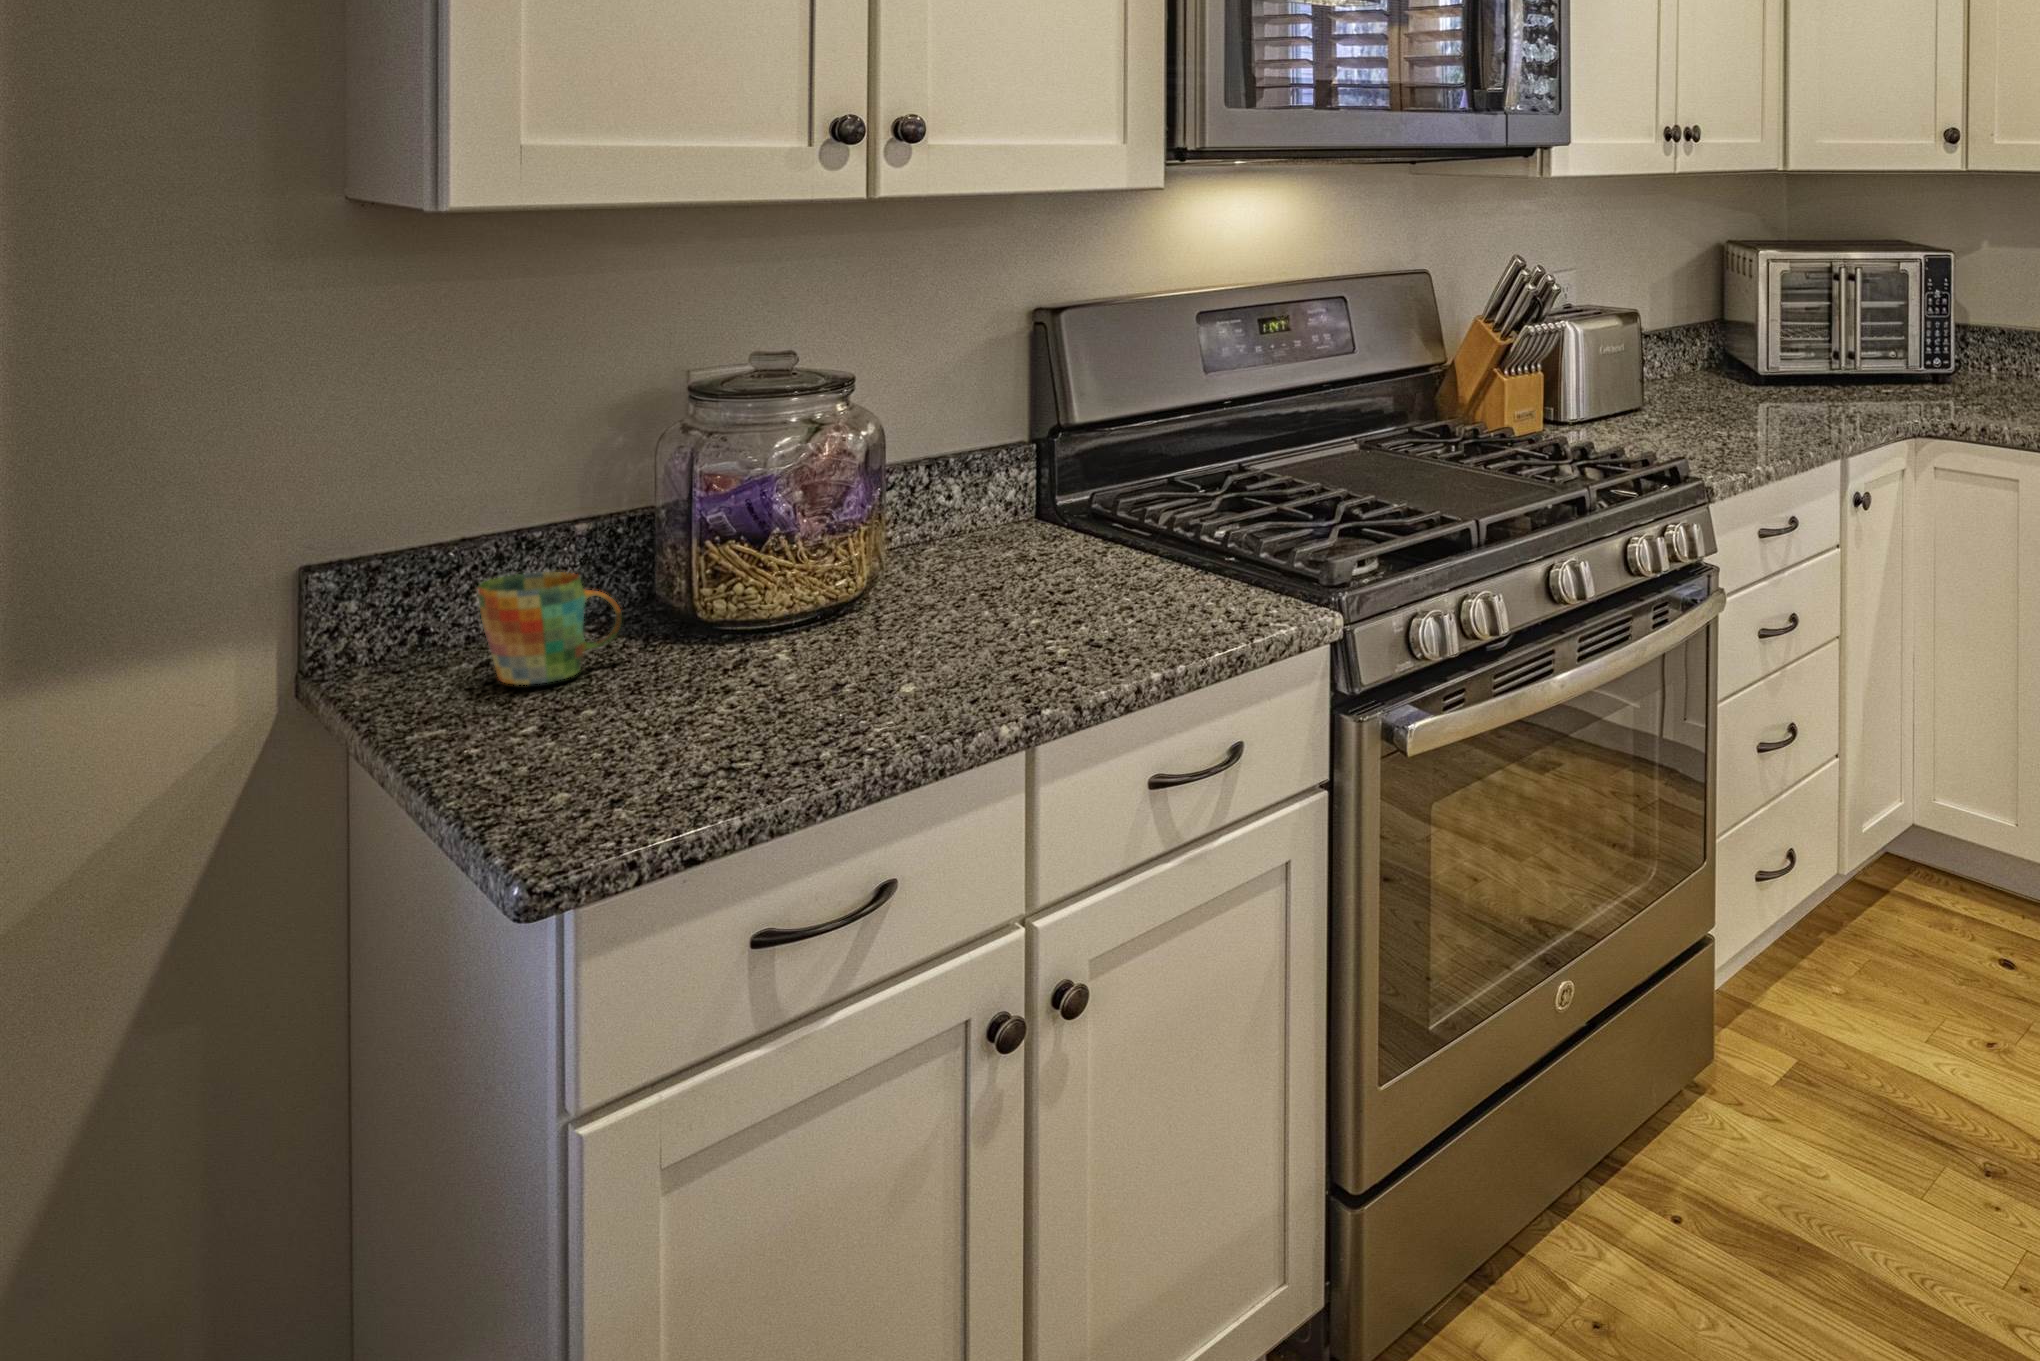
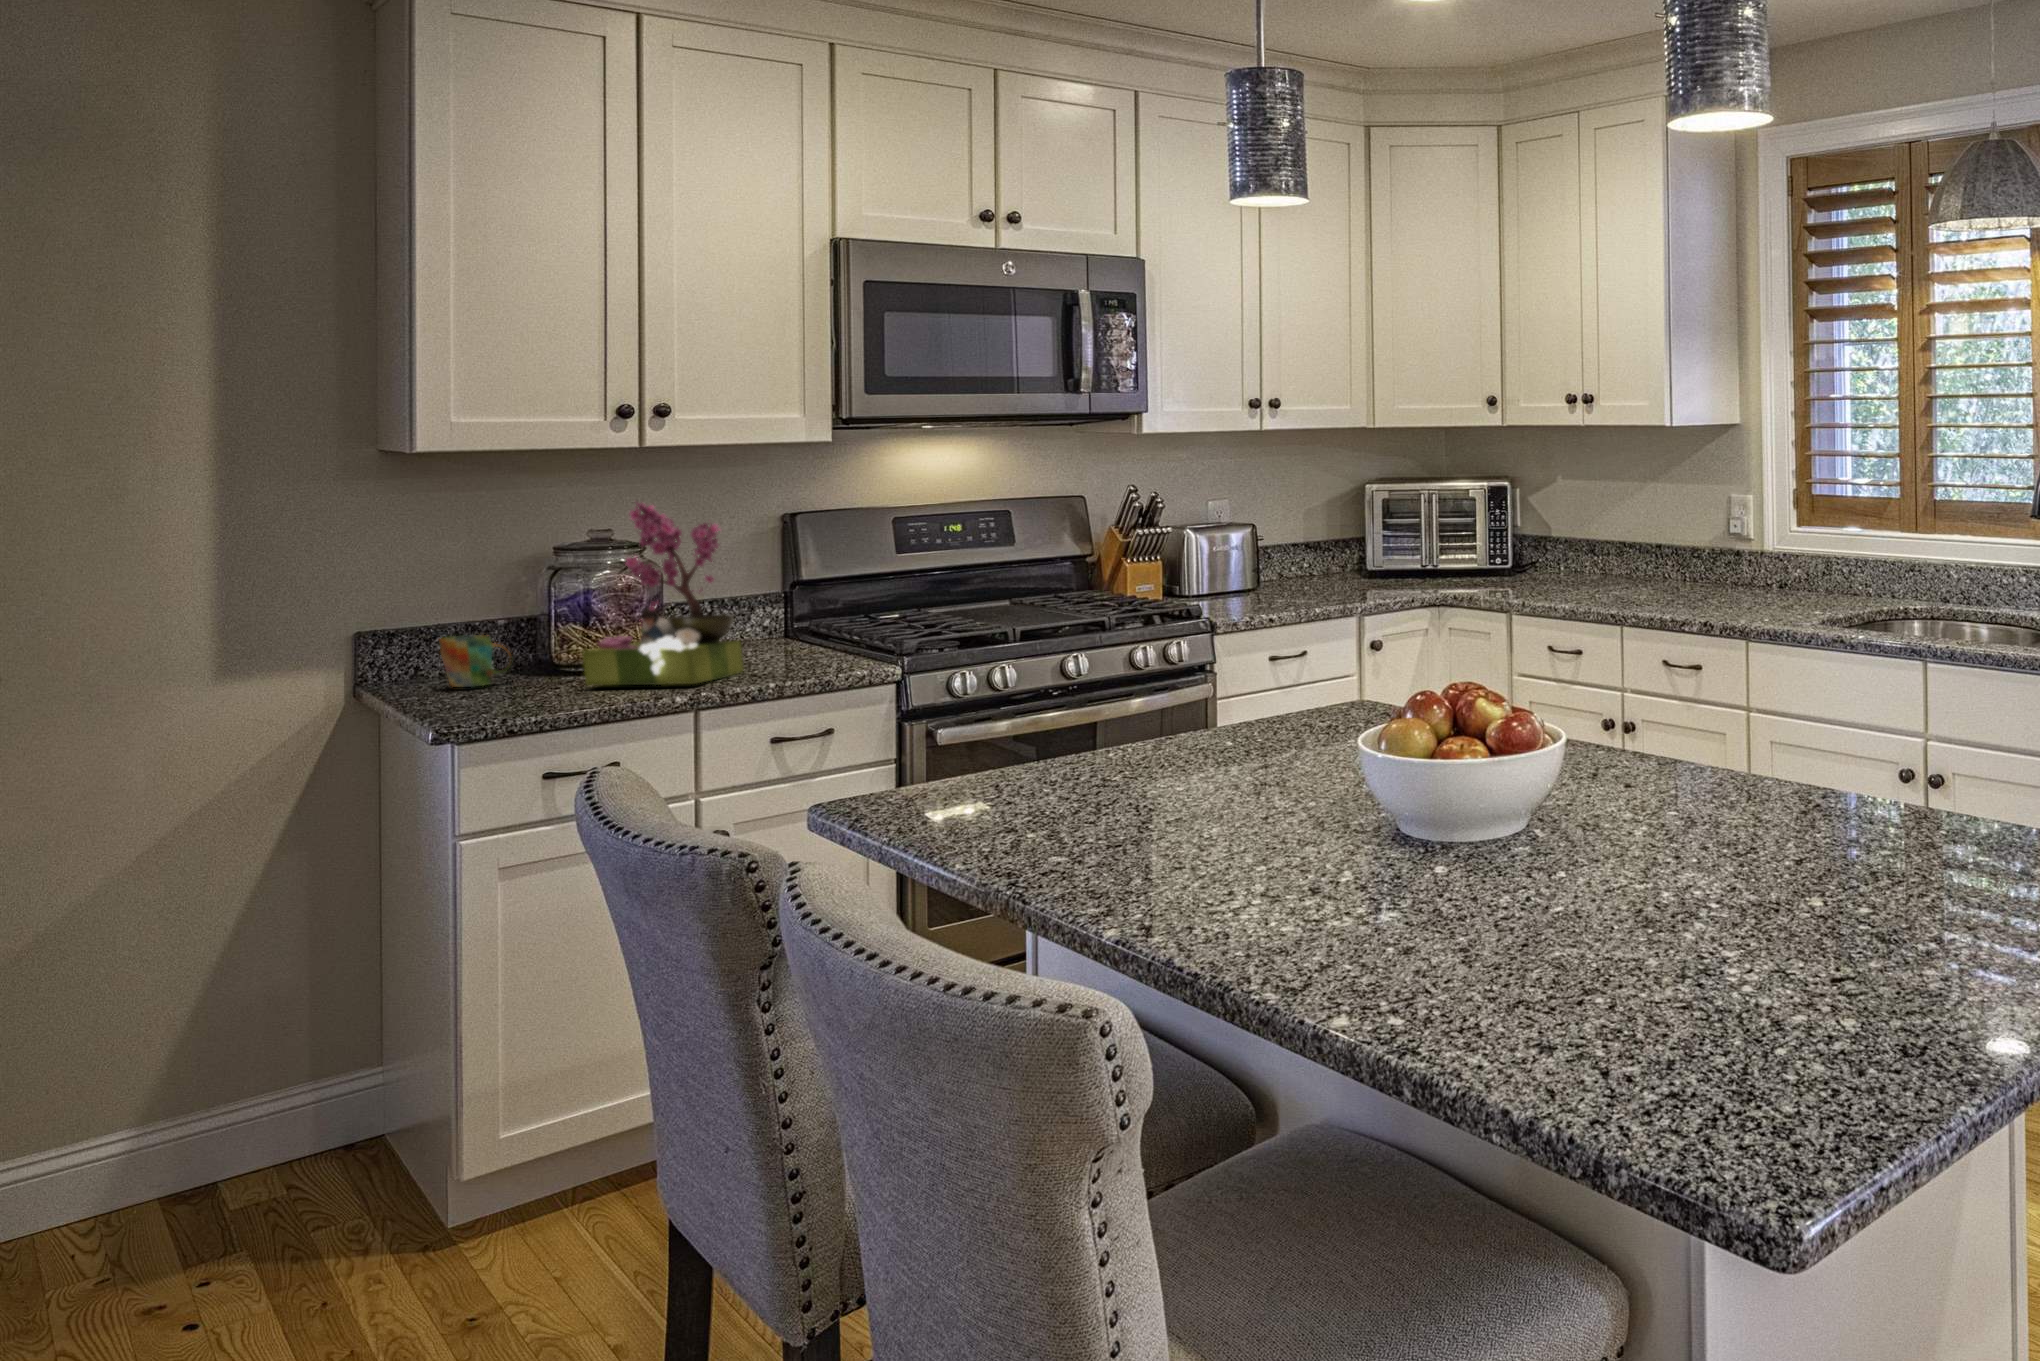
flower arrangement: none [791,305,1067,687] -> present [582,503,744,686]

